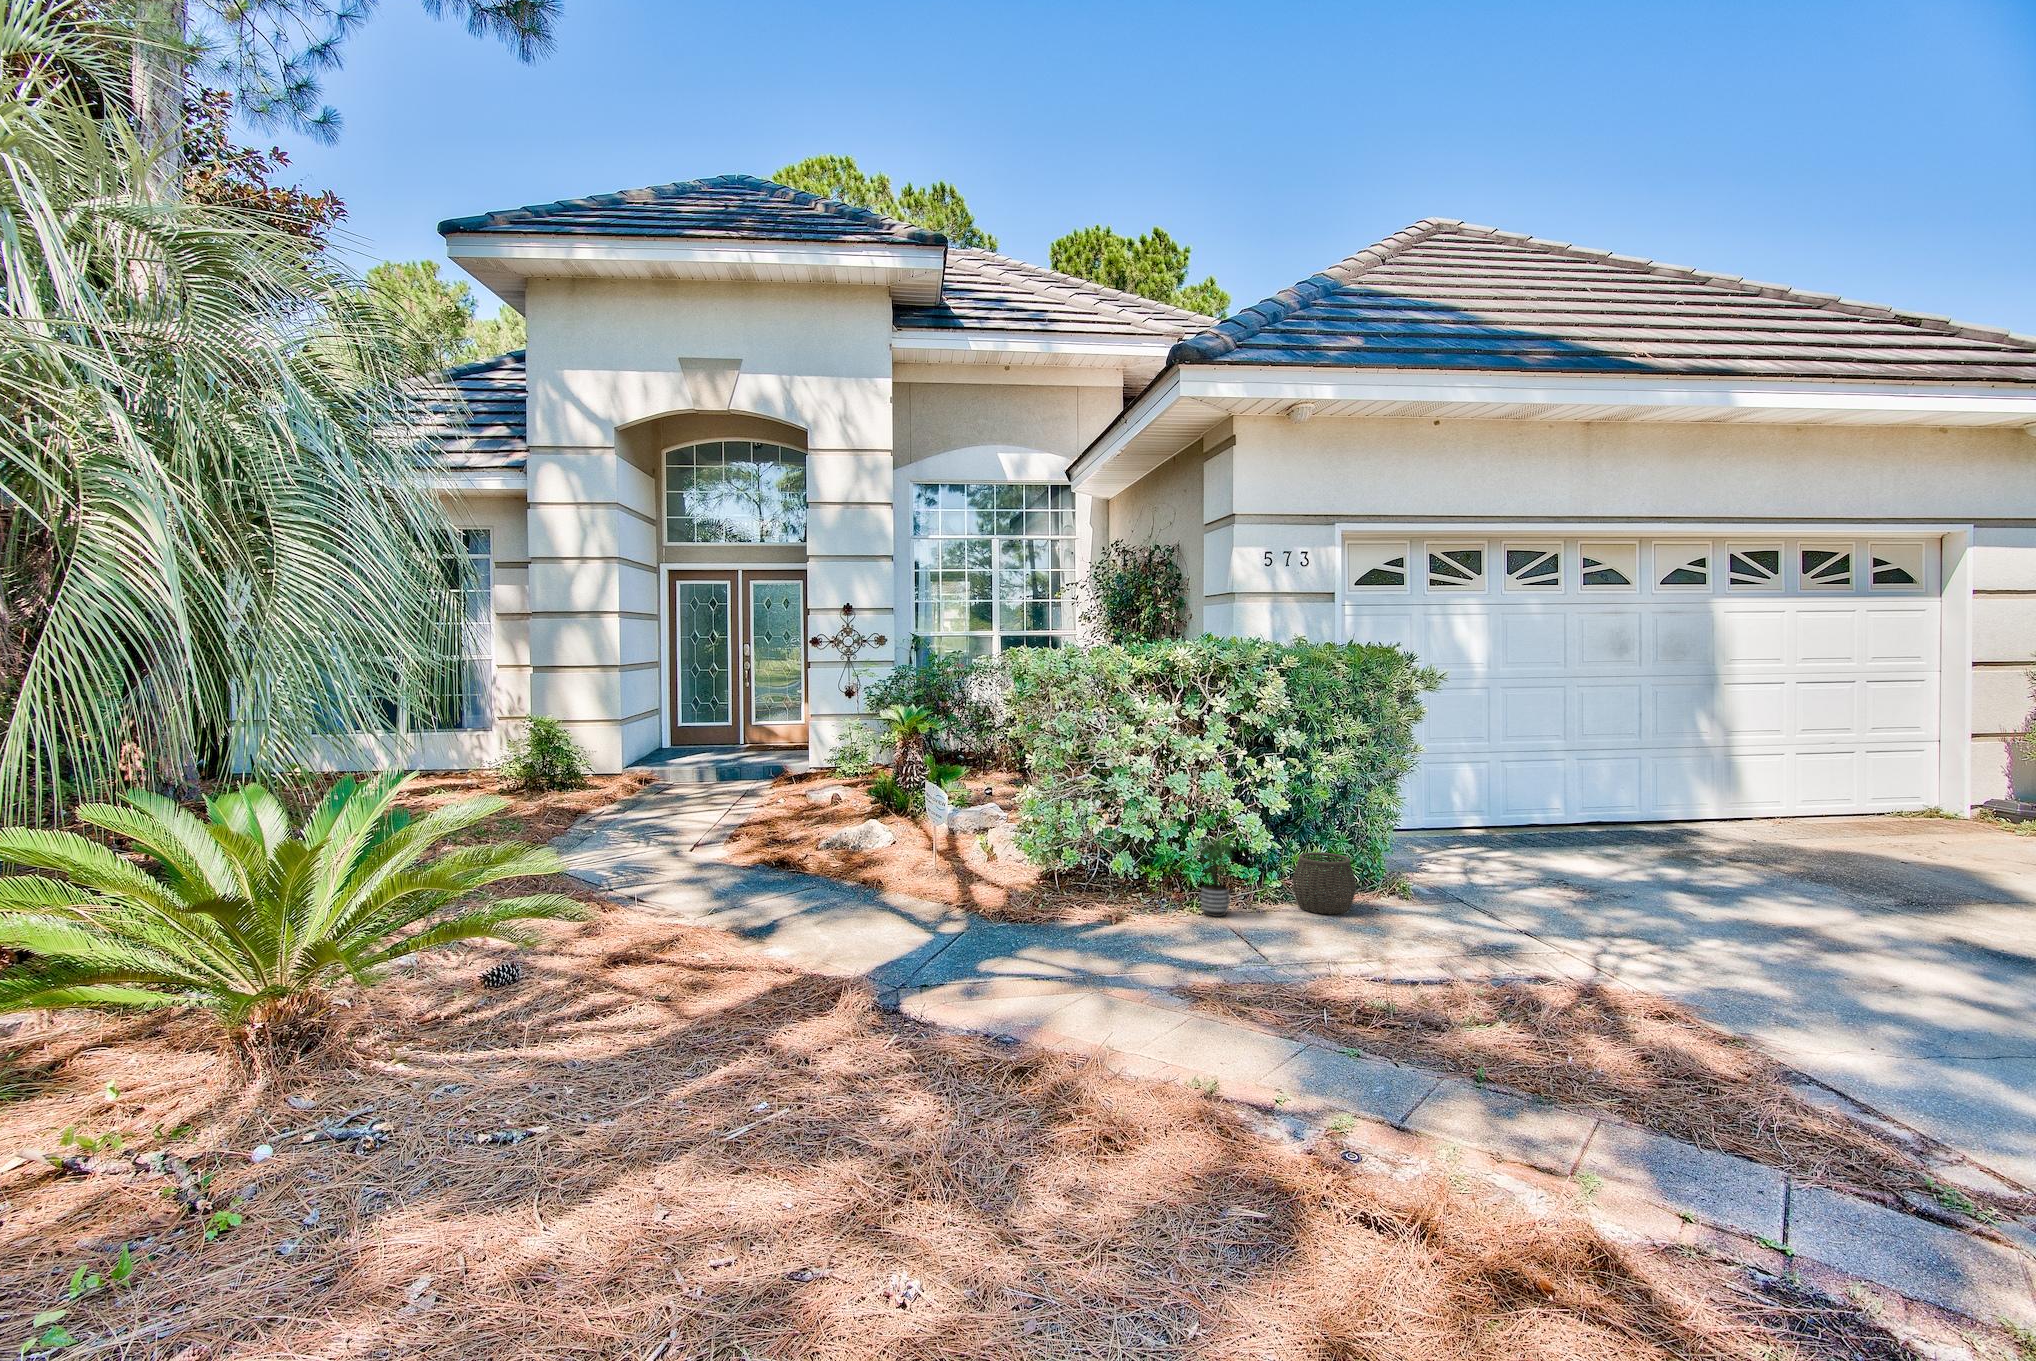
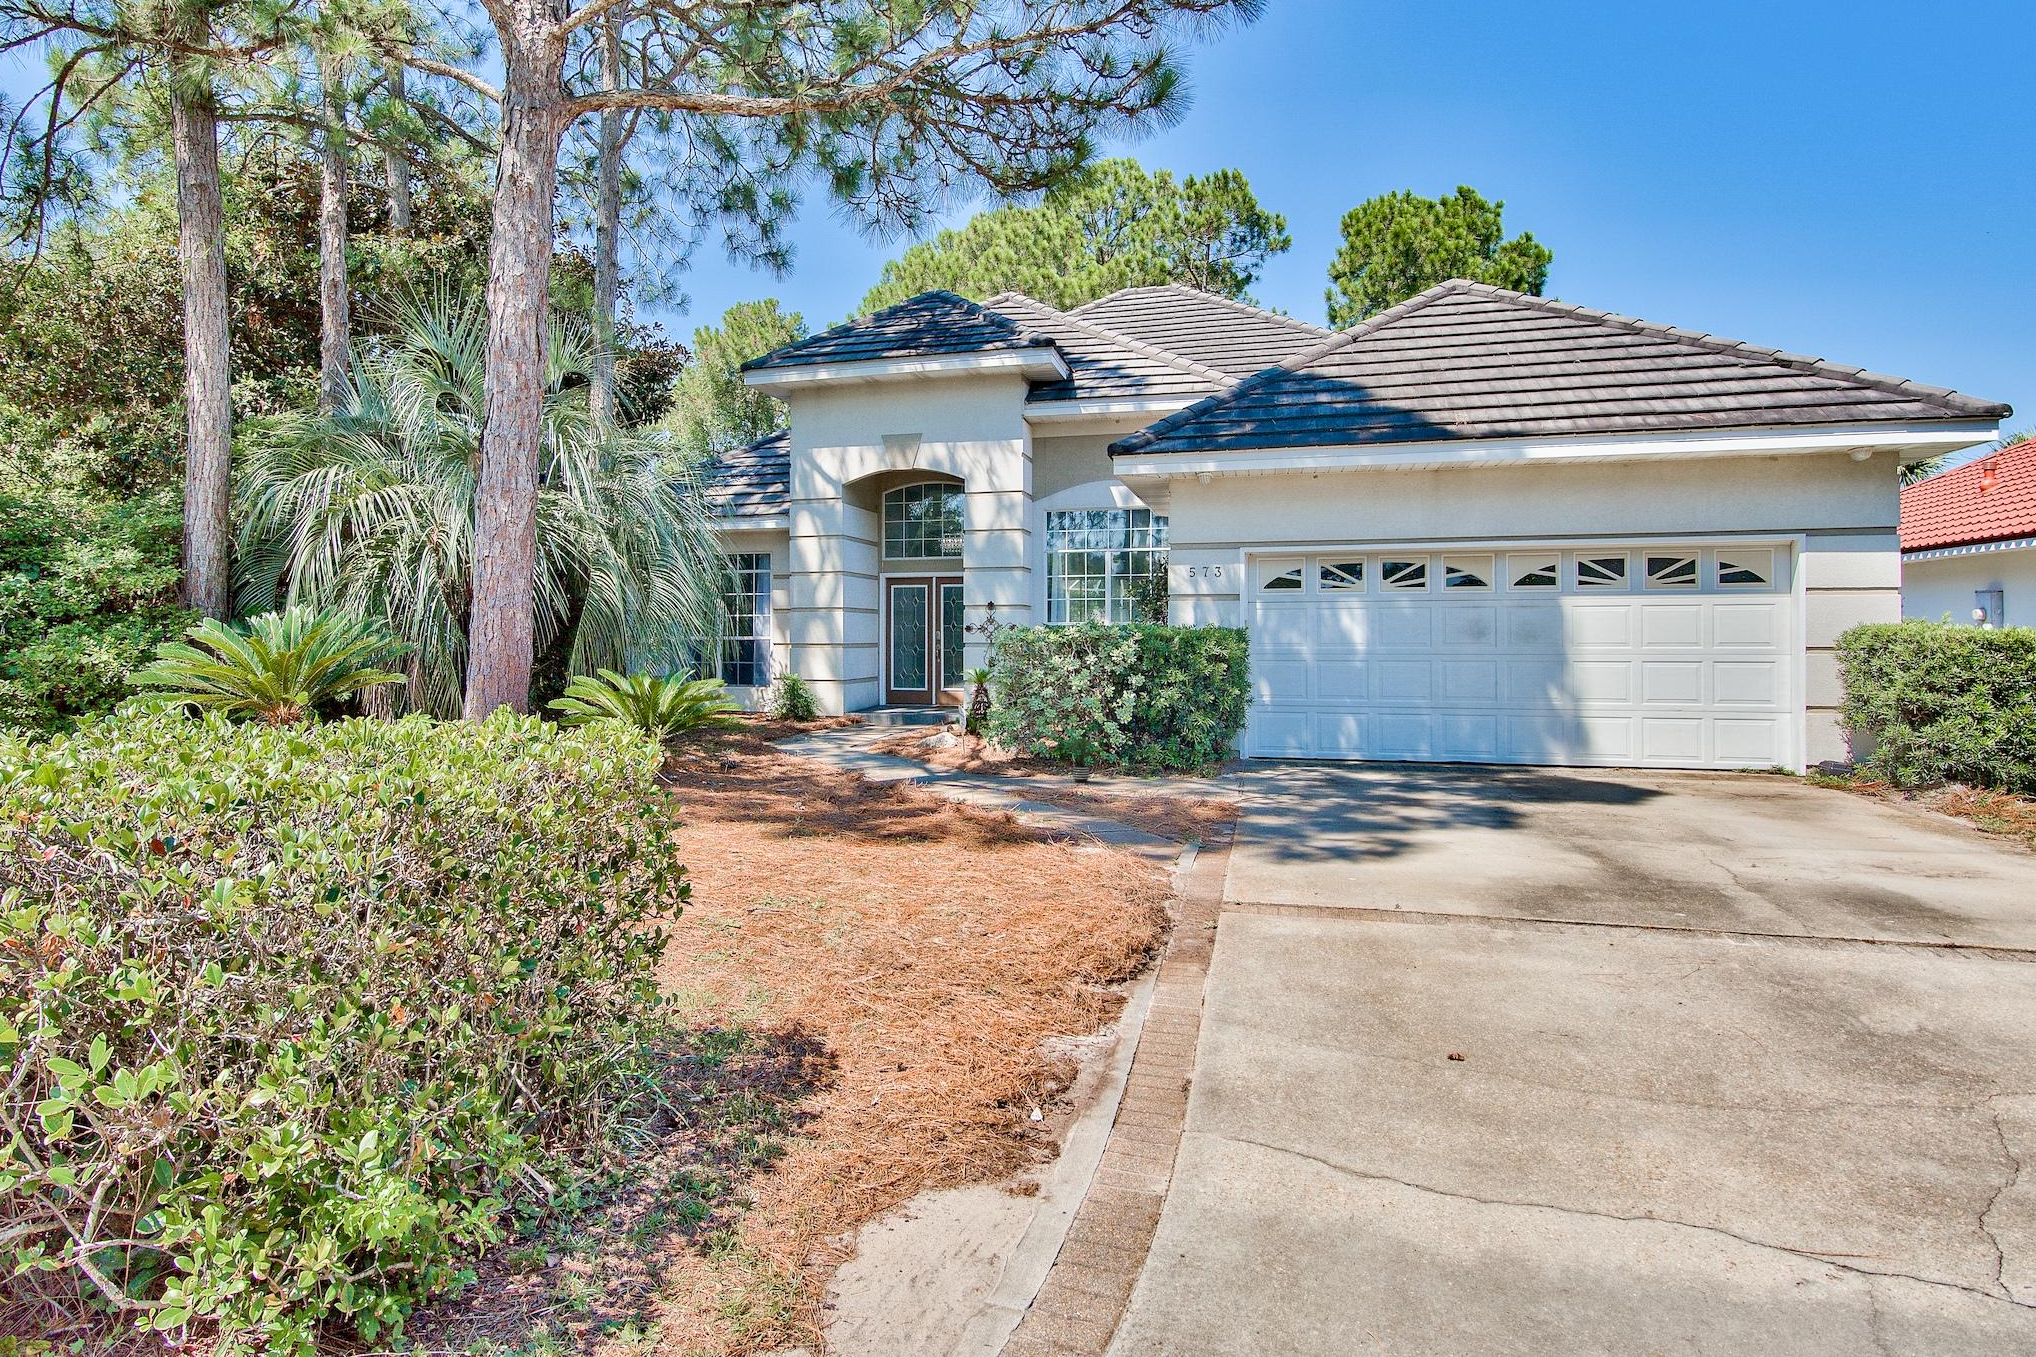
woven basket: present [1292,852,1356,914] -> none [1130,752,1166,785]

